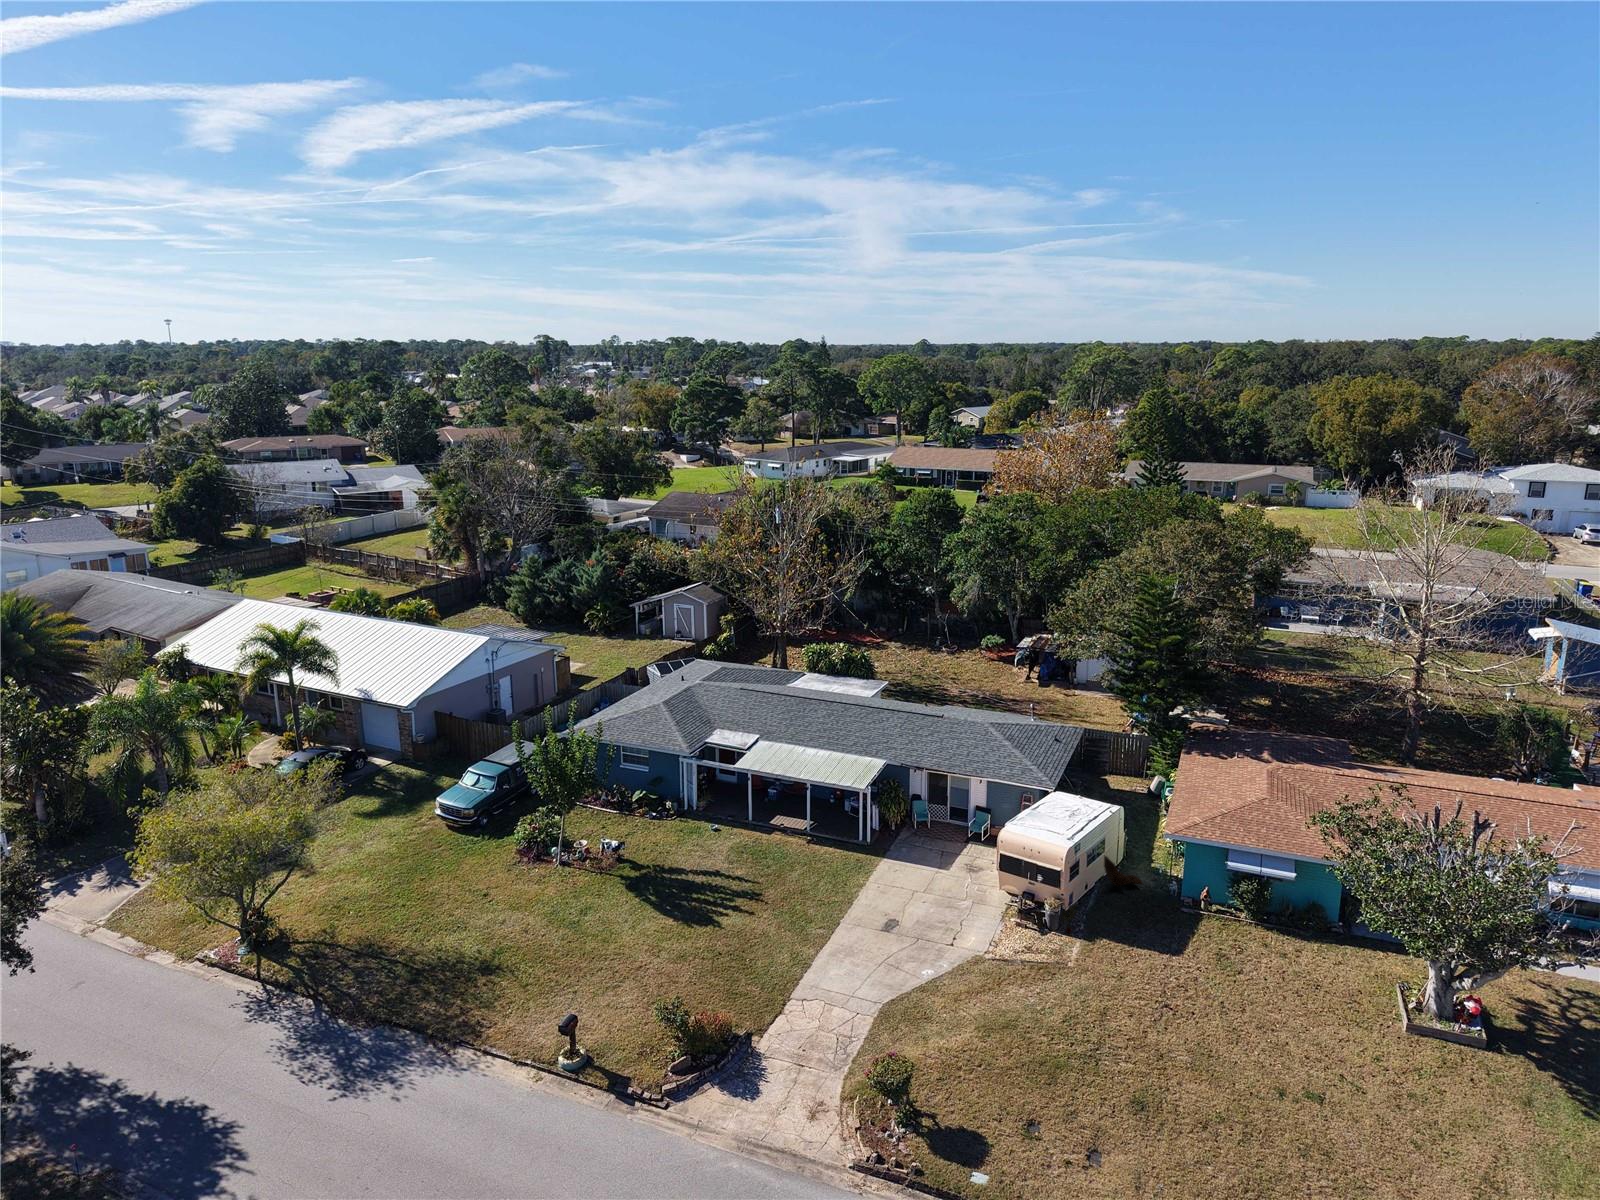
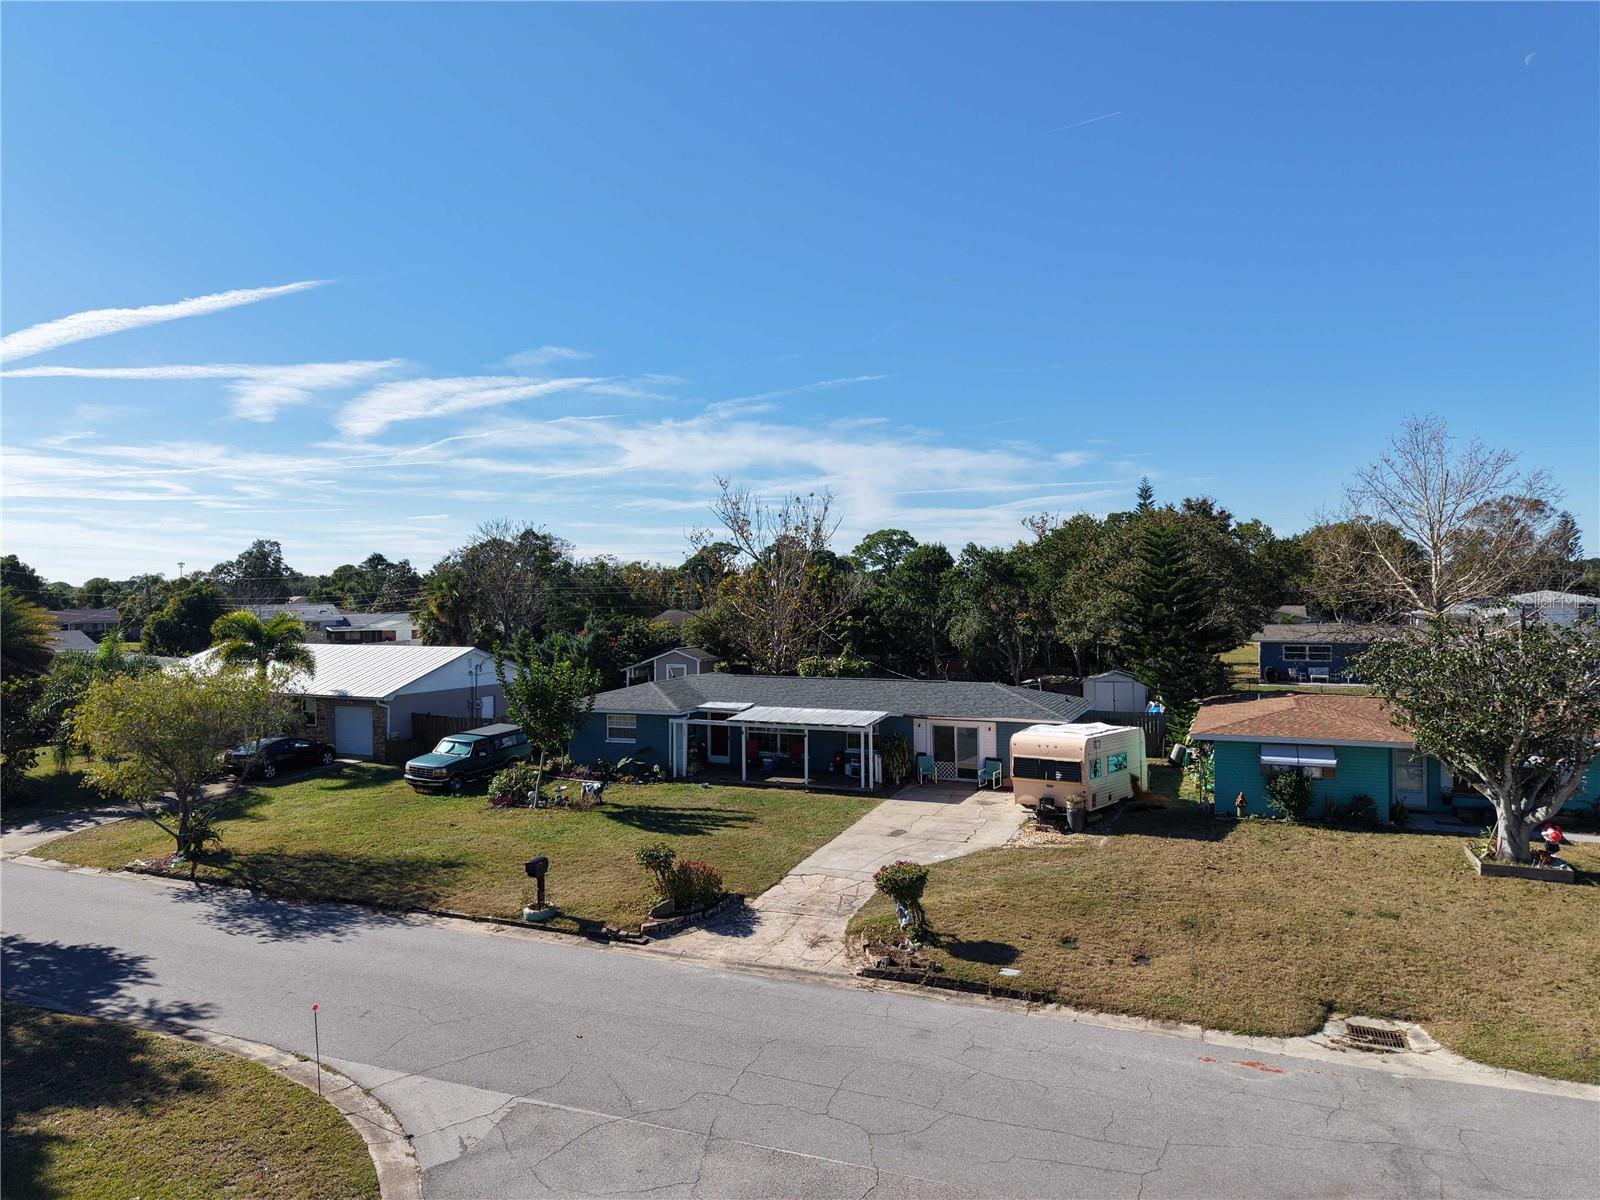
potted tree: present [1061,904,1078,933] -> none [1083,799,1103,833]

